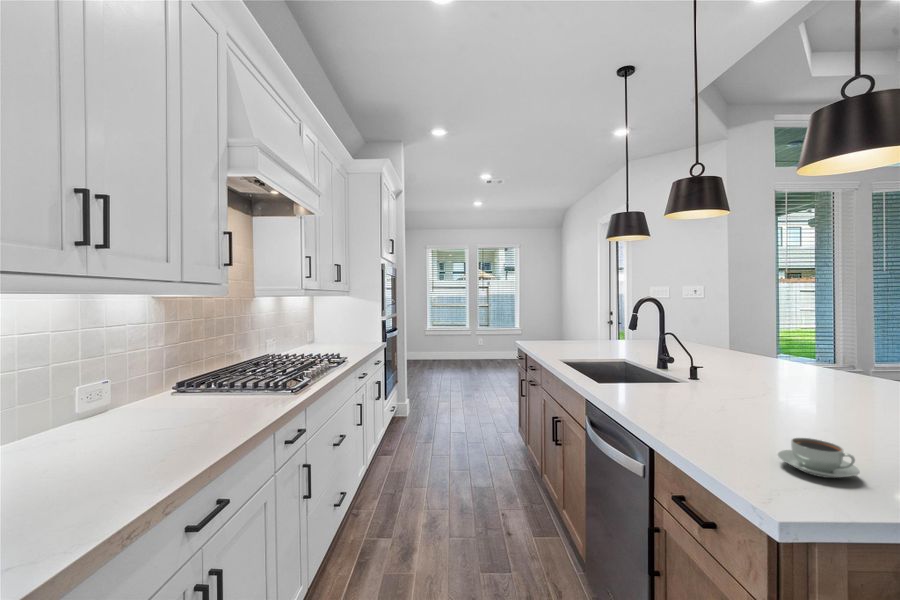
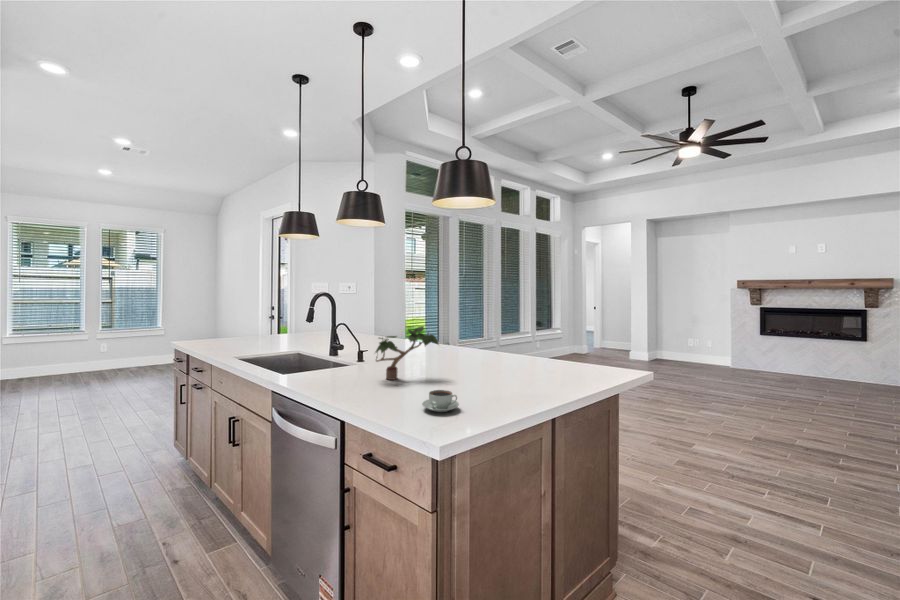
potted plant: none [699,335,839,409] -> present [376,326,438,380]

